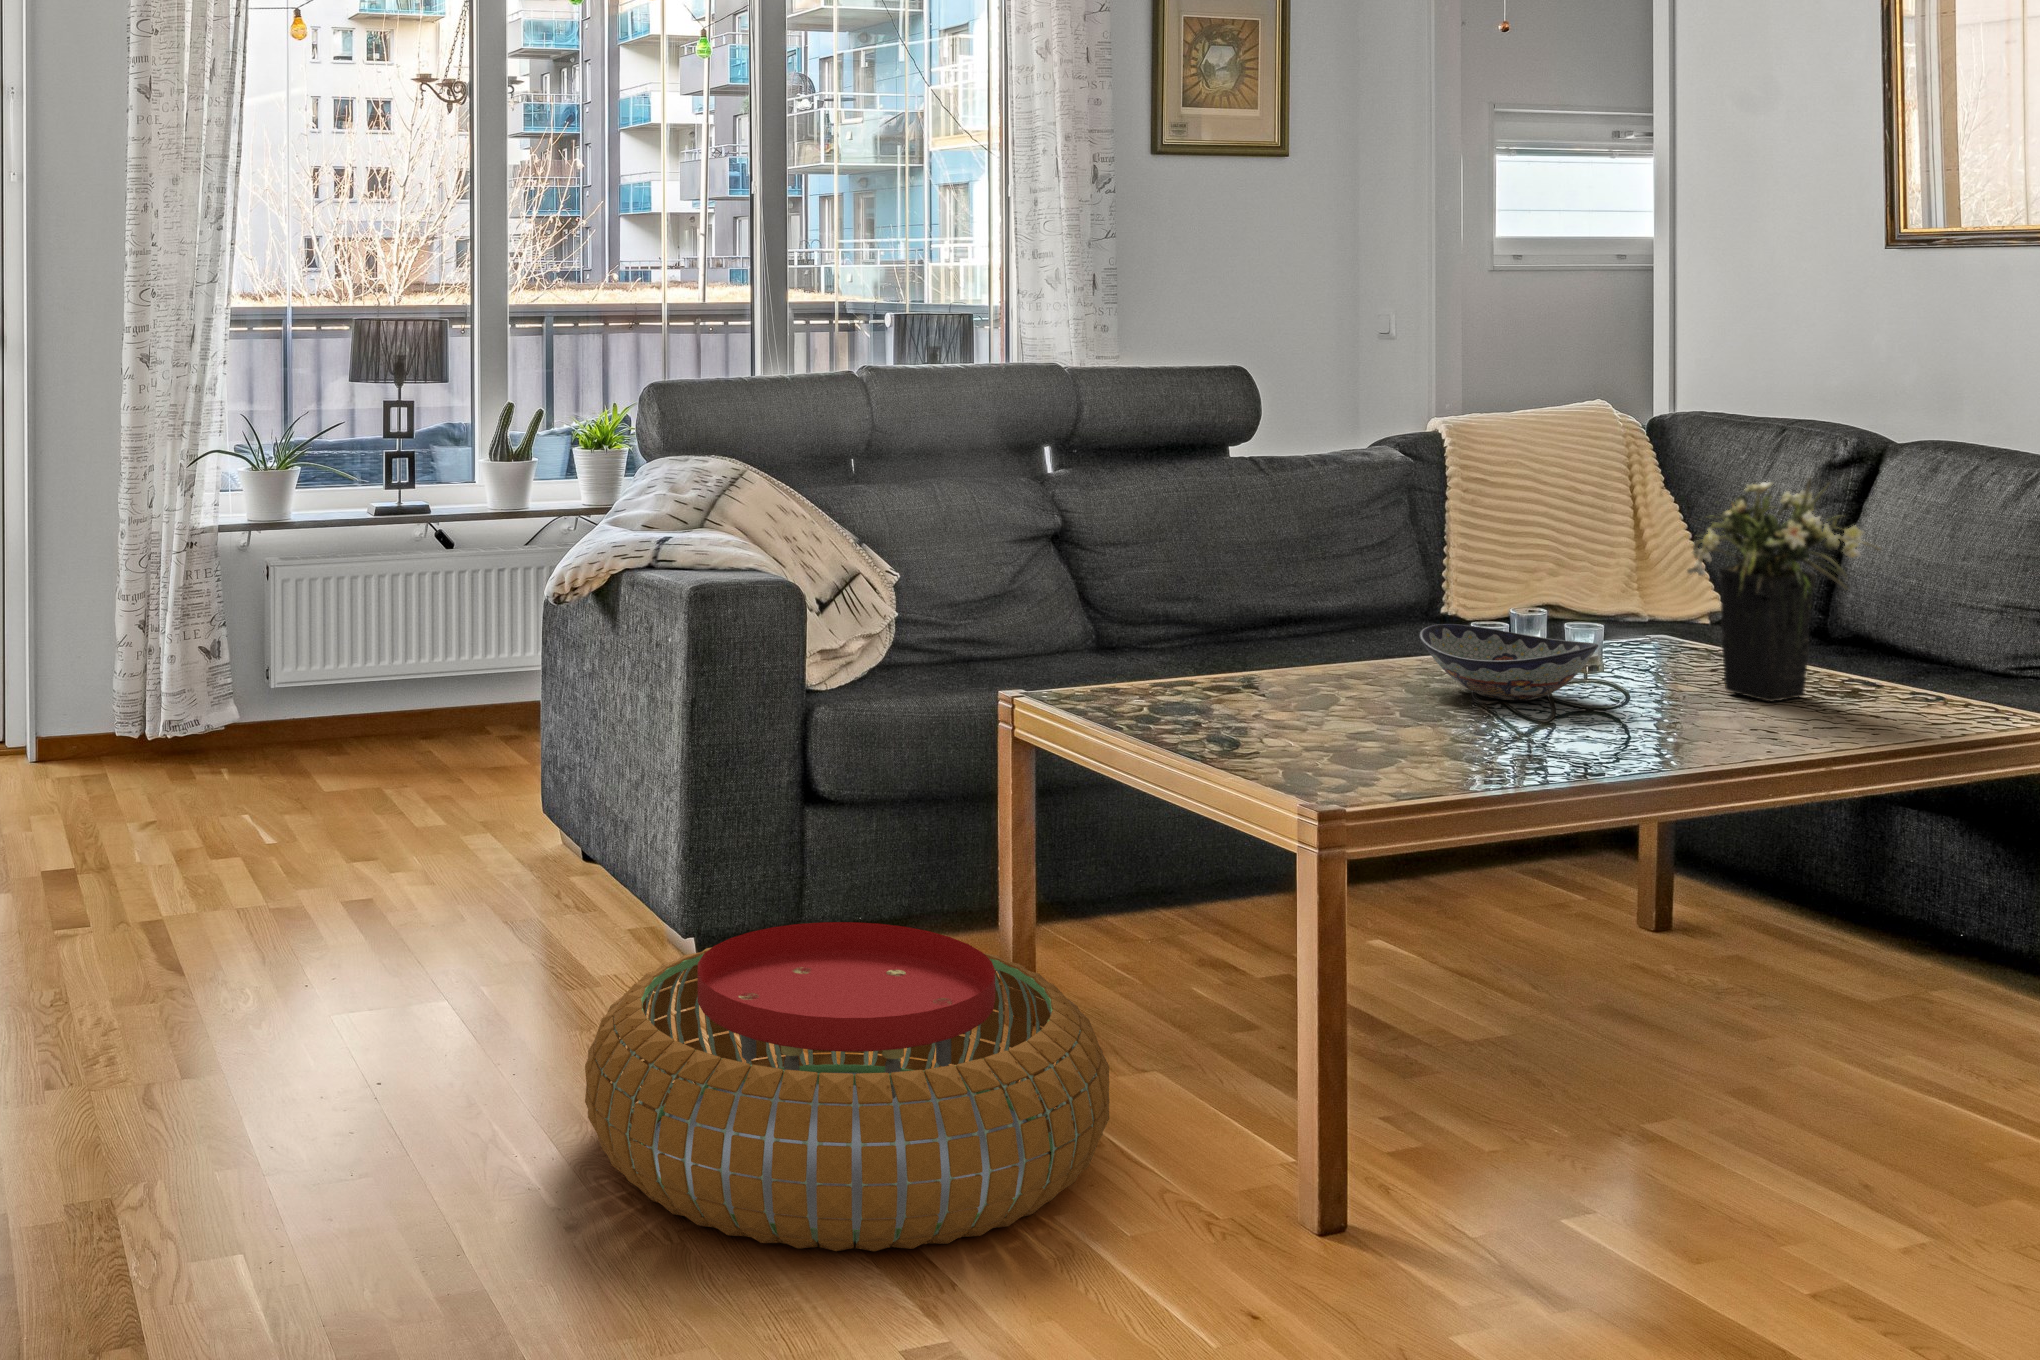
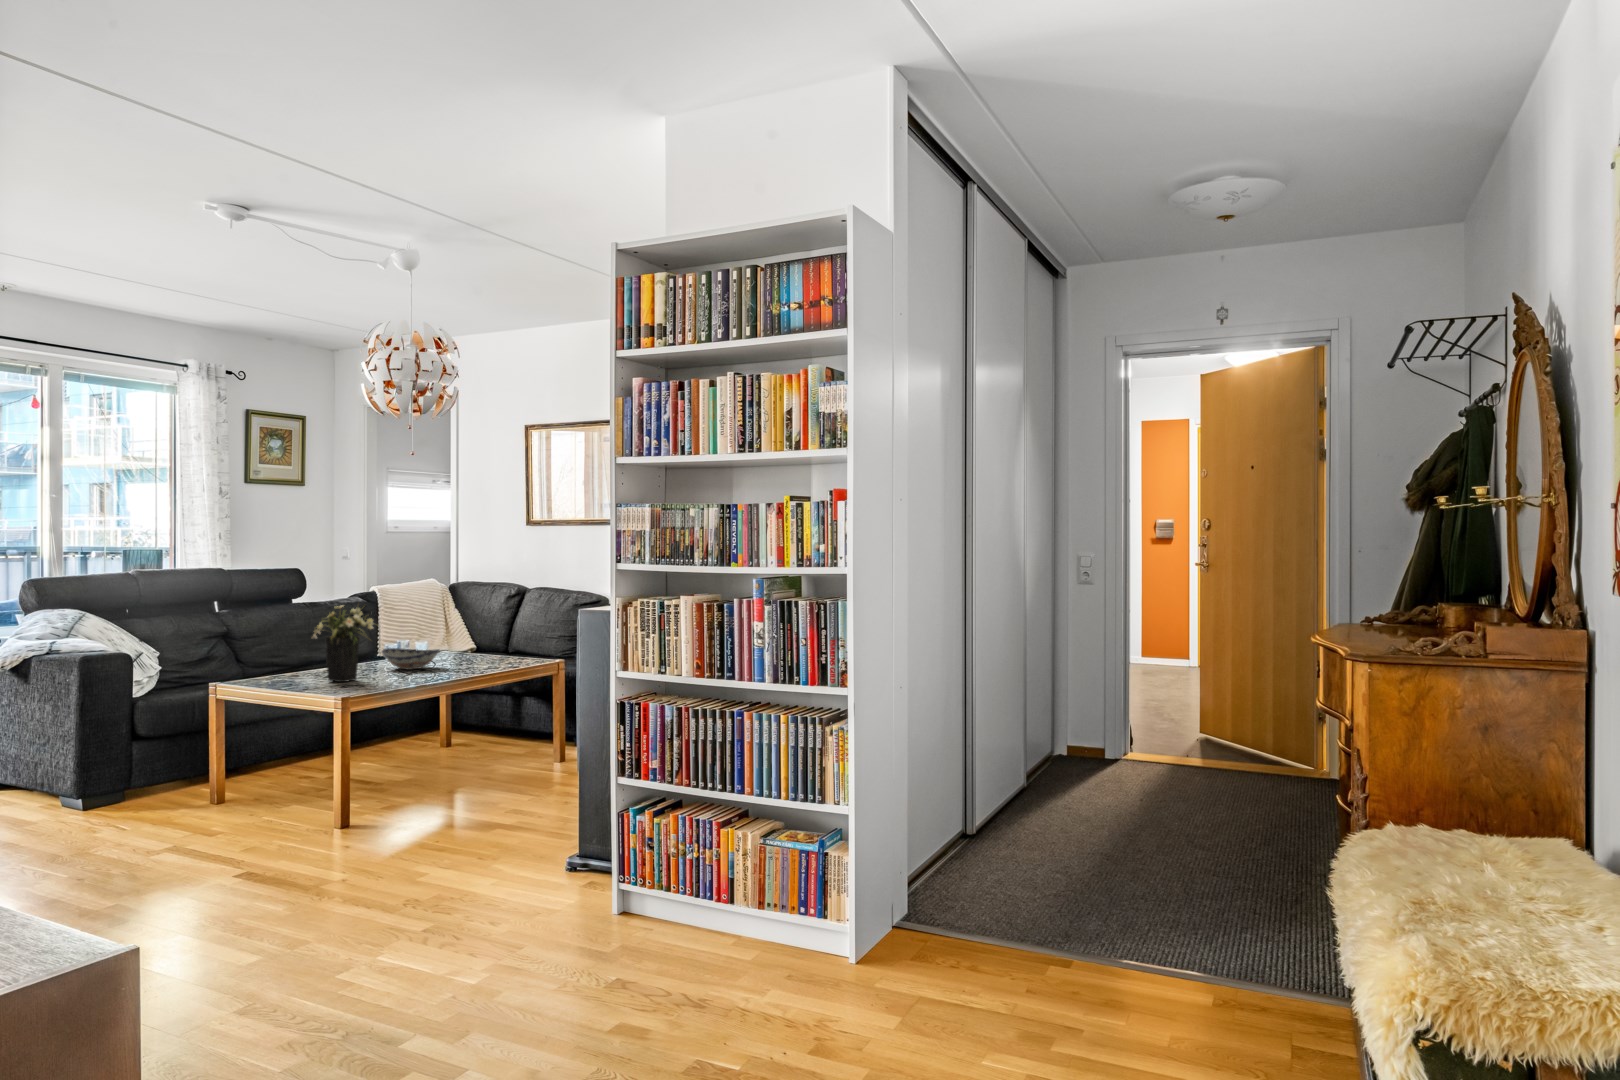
flower arrangement: present [1687,477,1880,702] -> present [311,605,373,682]
pouf: present [585,922,1109,1251] -> none [68,763,286,865]

